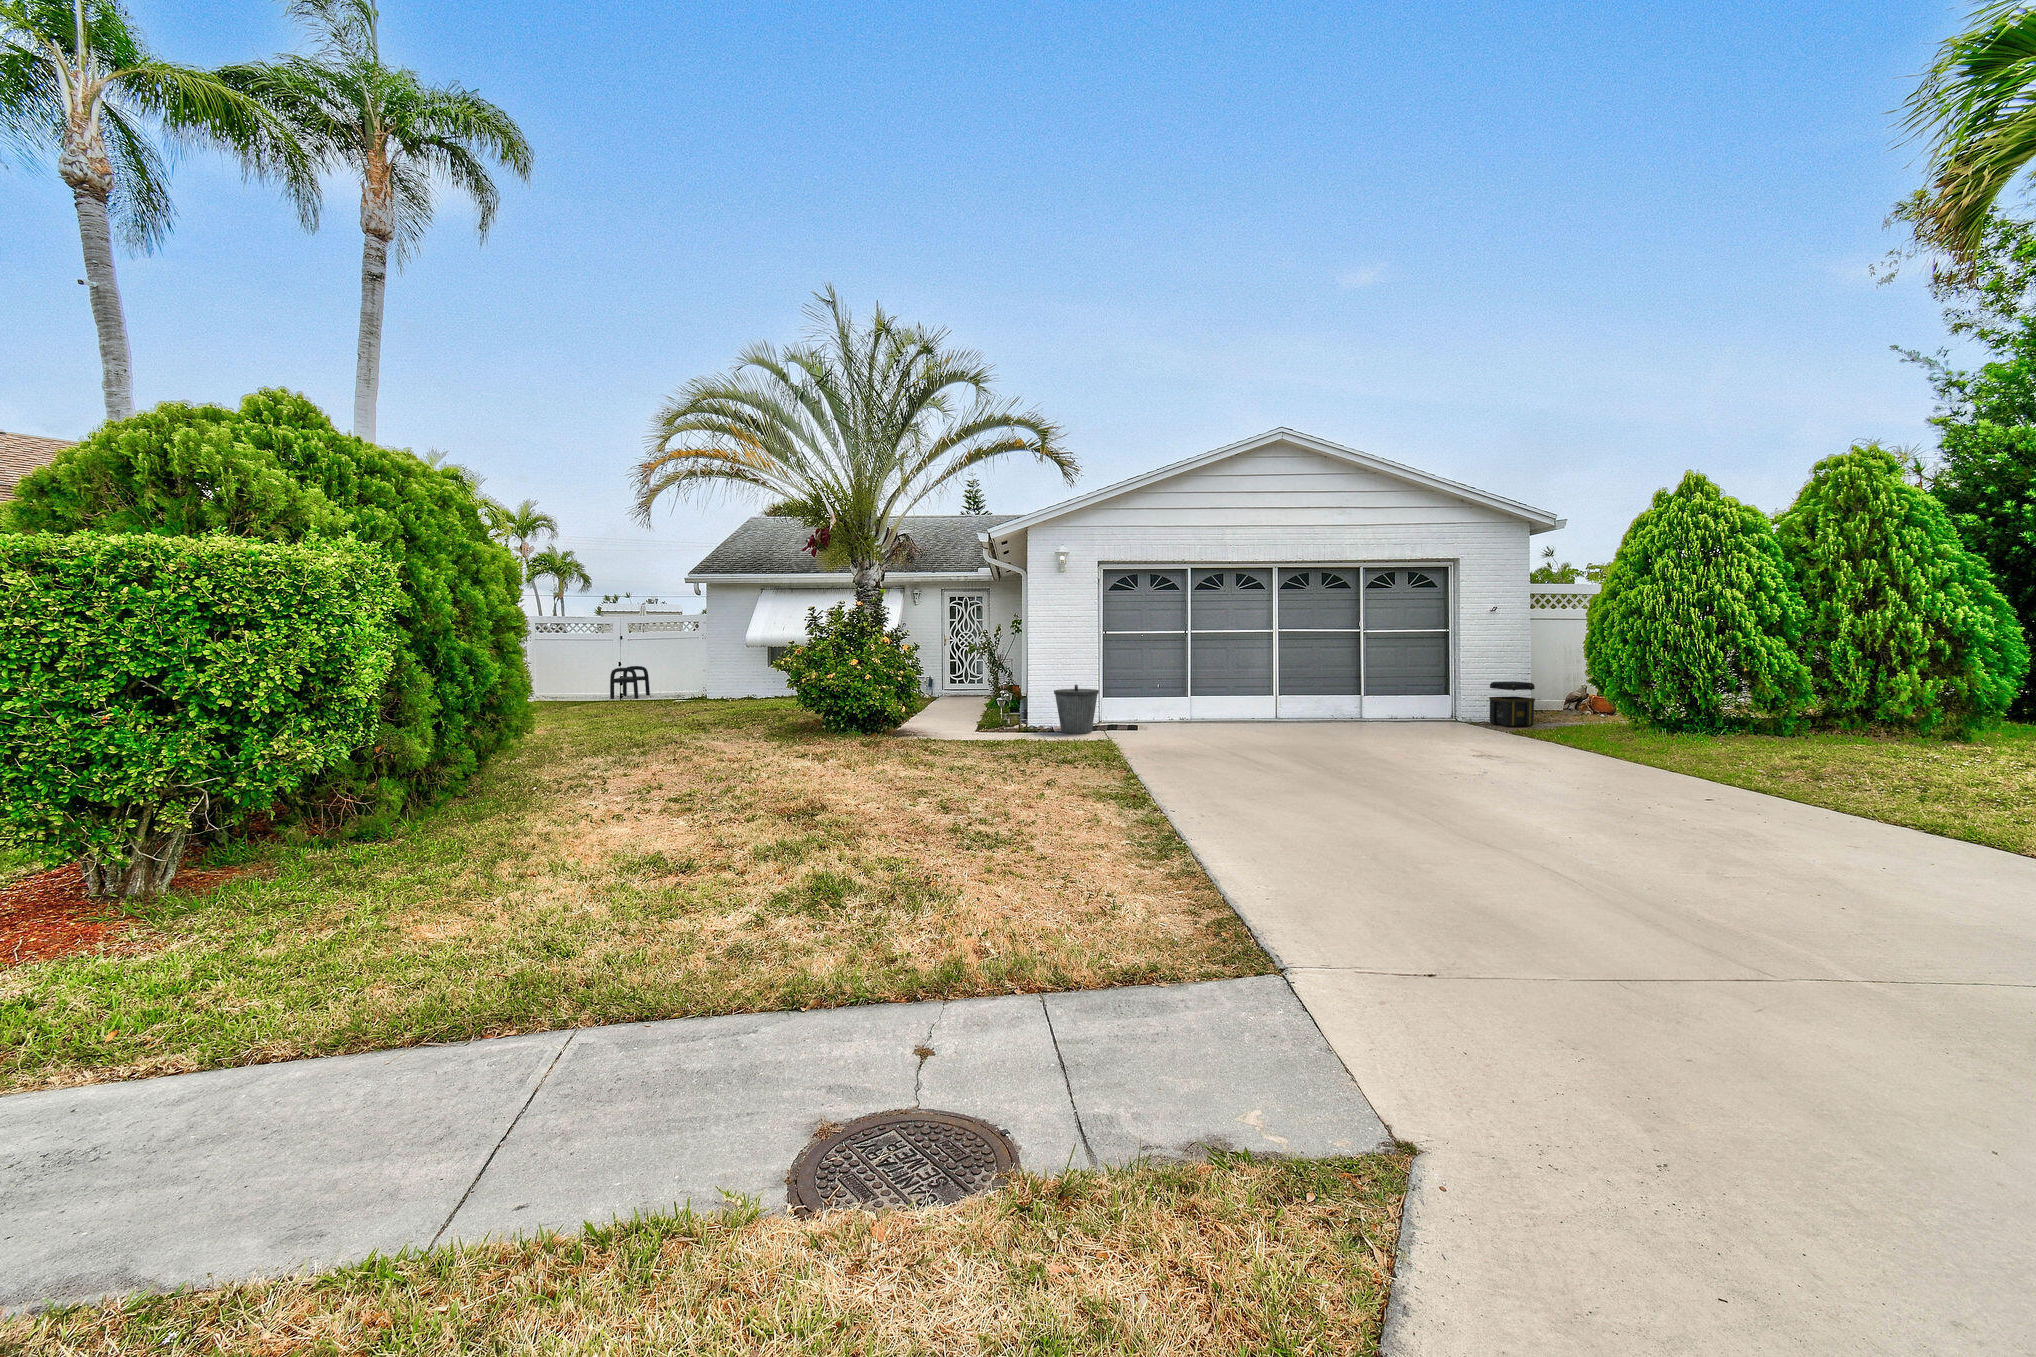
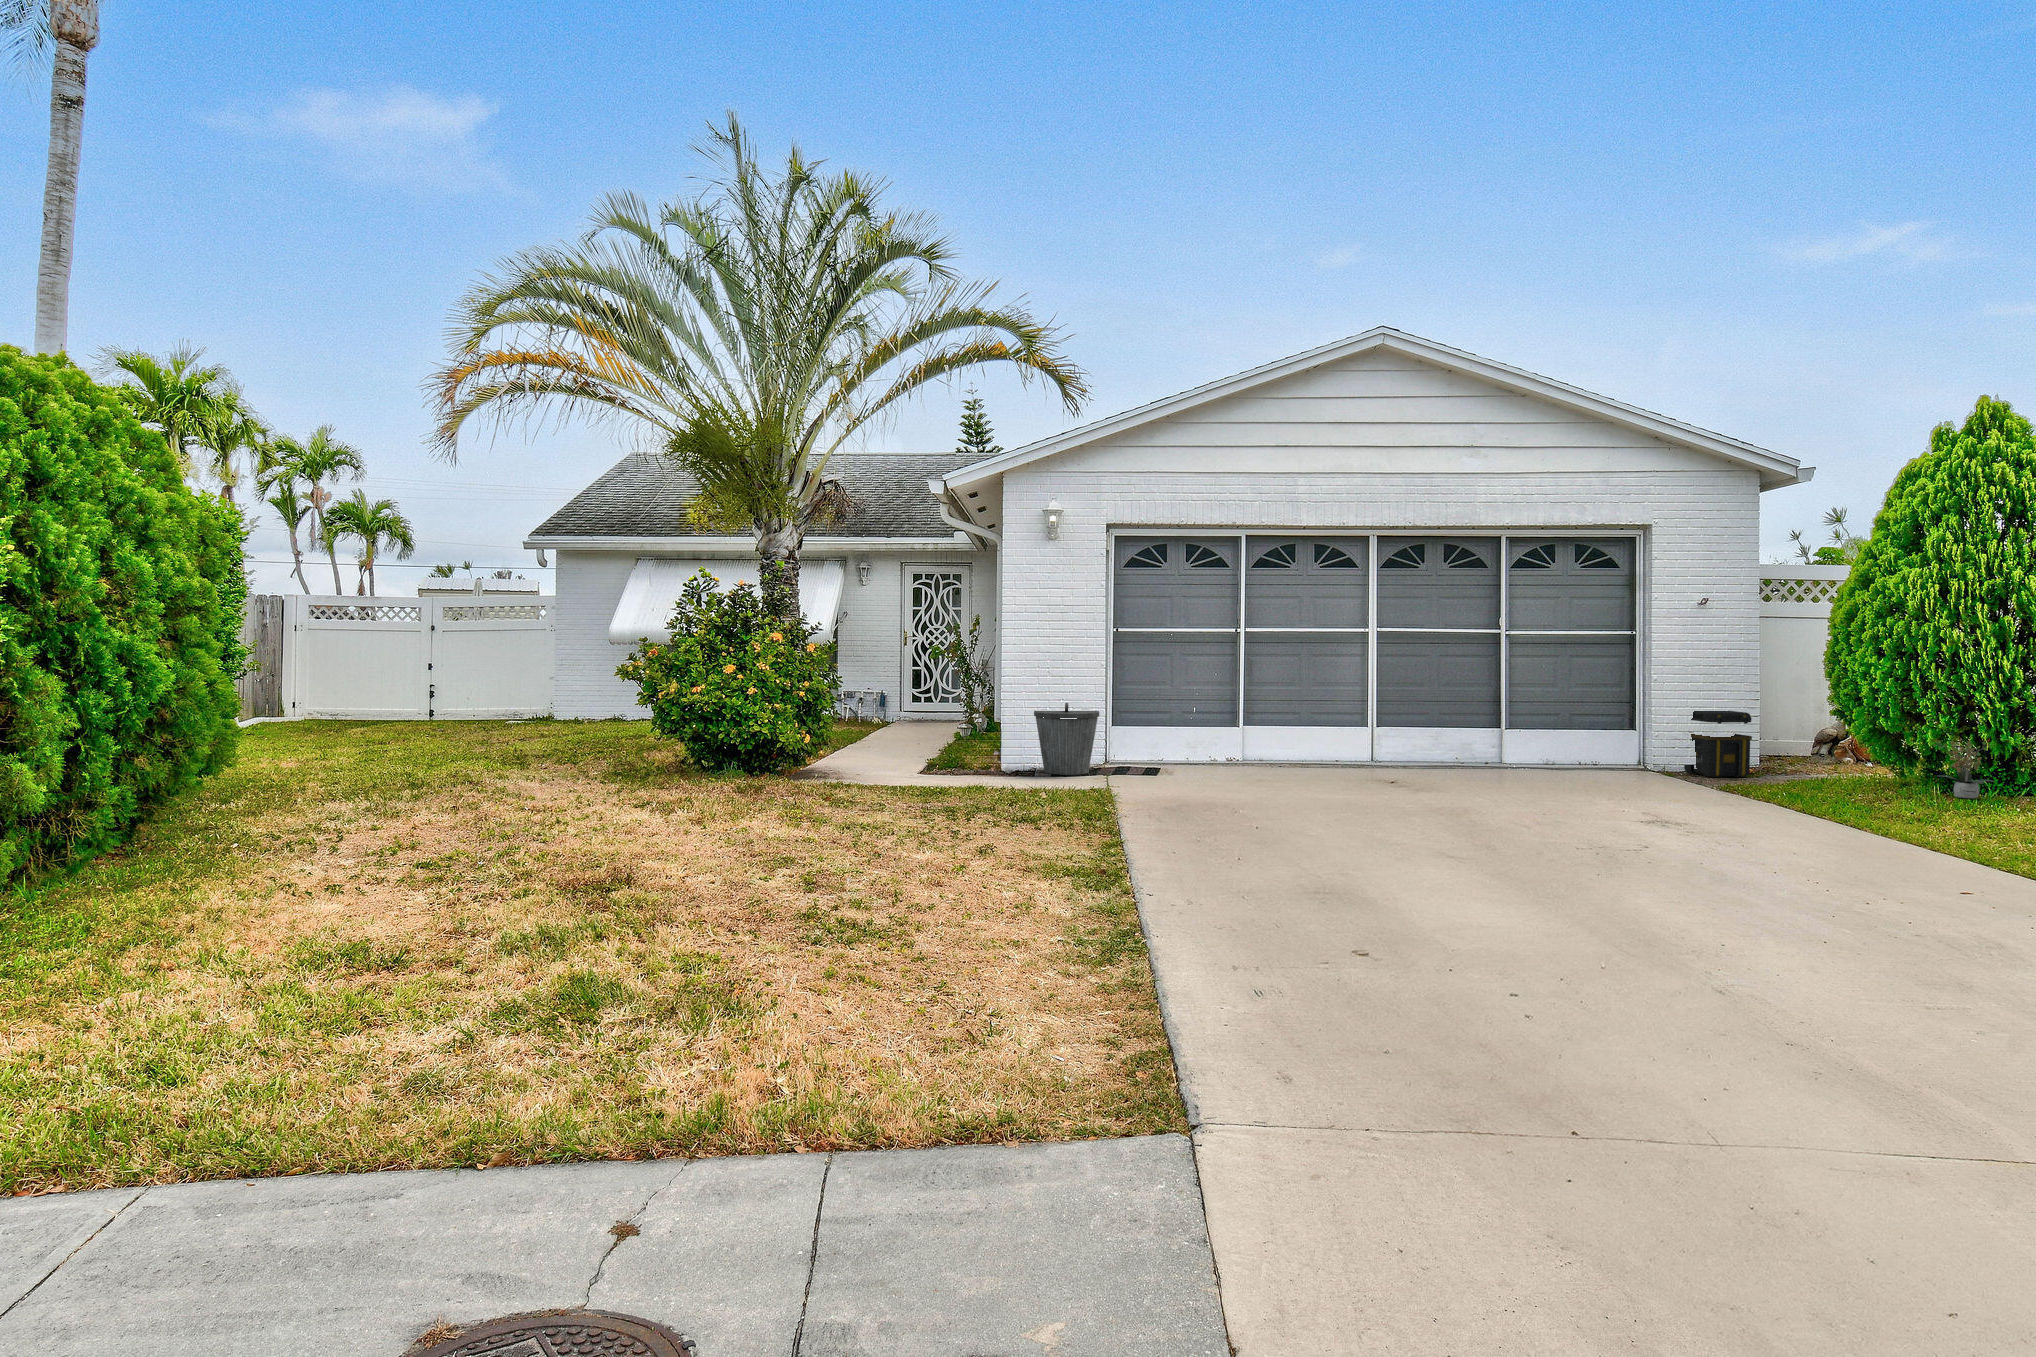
bench: present [610,666,650,699] -> none [427,666,486,712]
potted plant: none [1660,697,1702,737] -> present [1933,740,1992,798]

